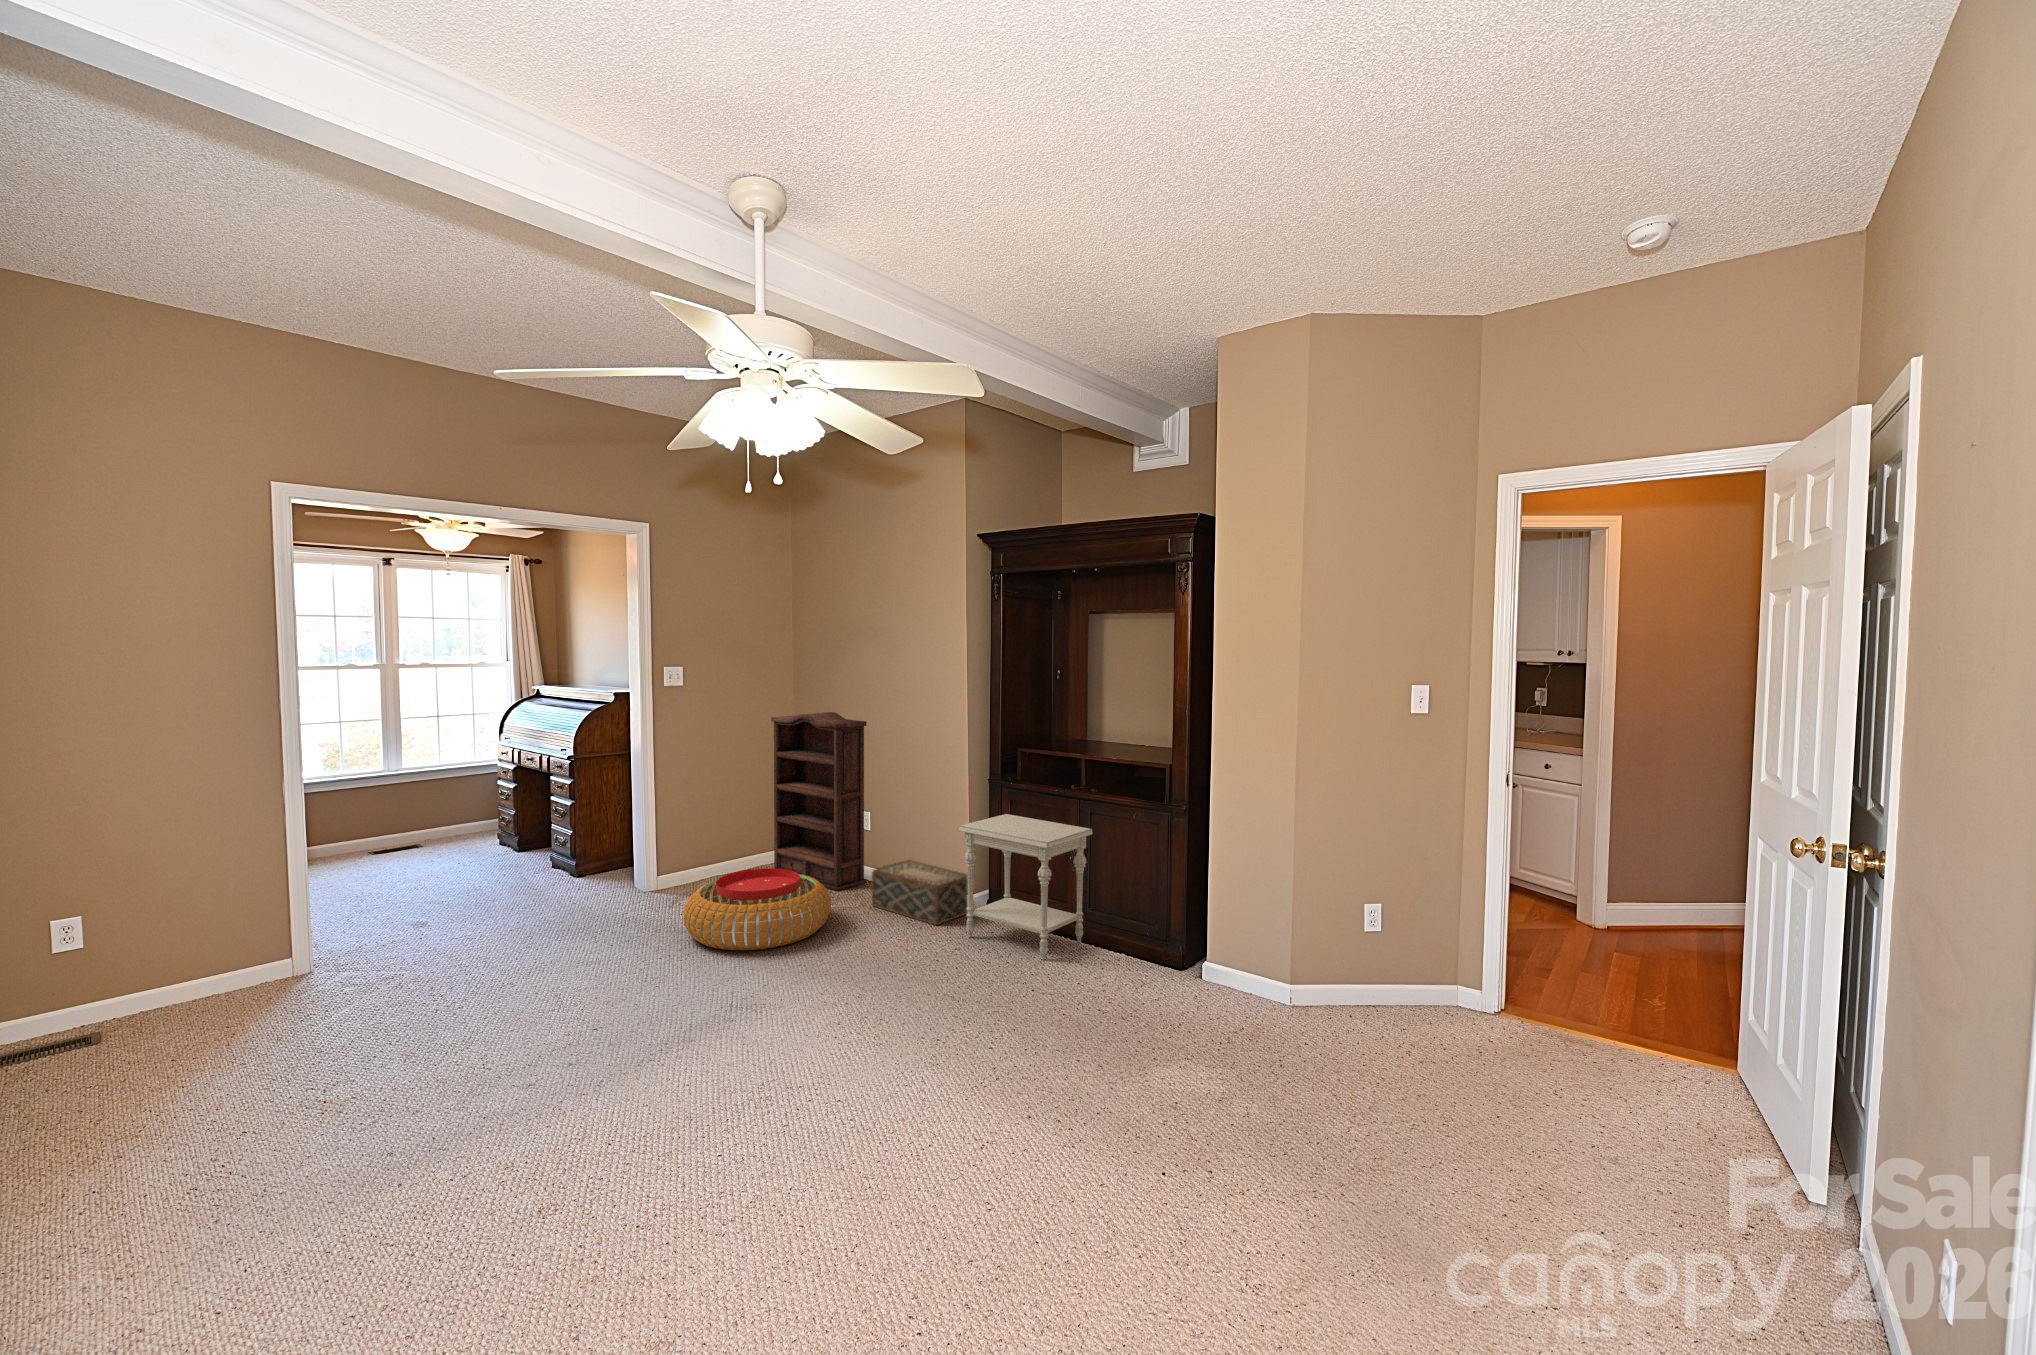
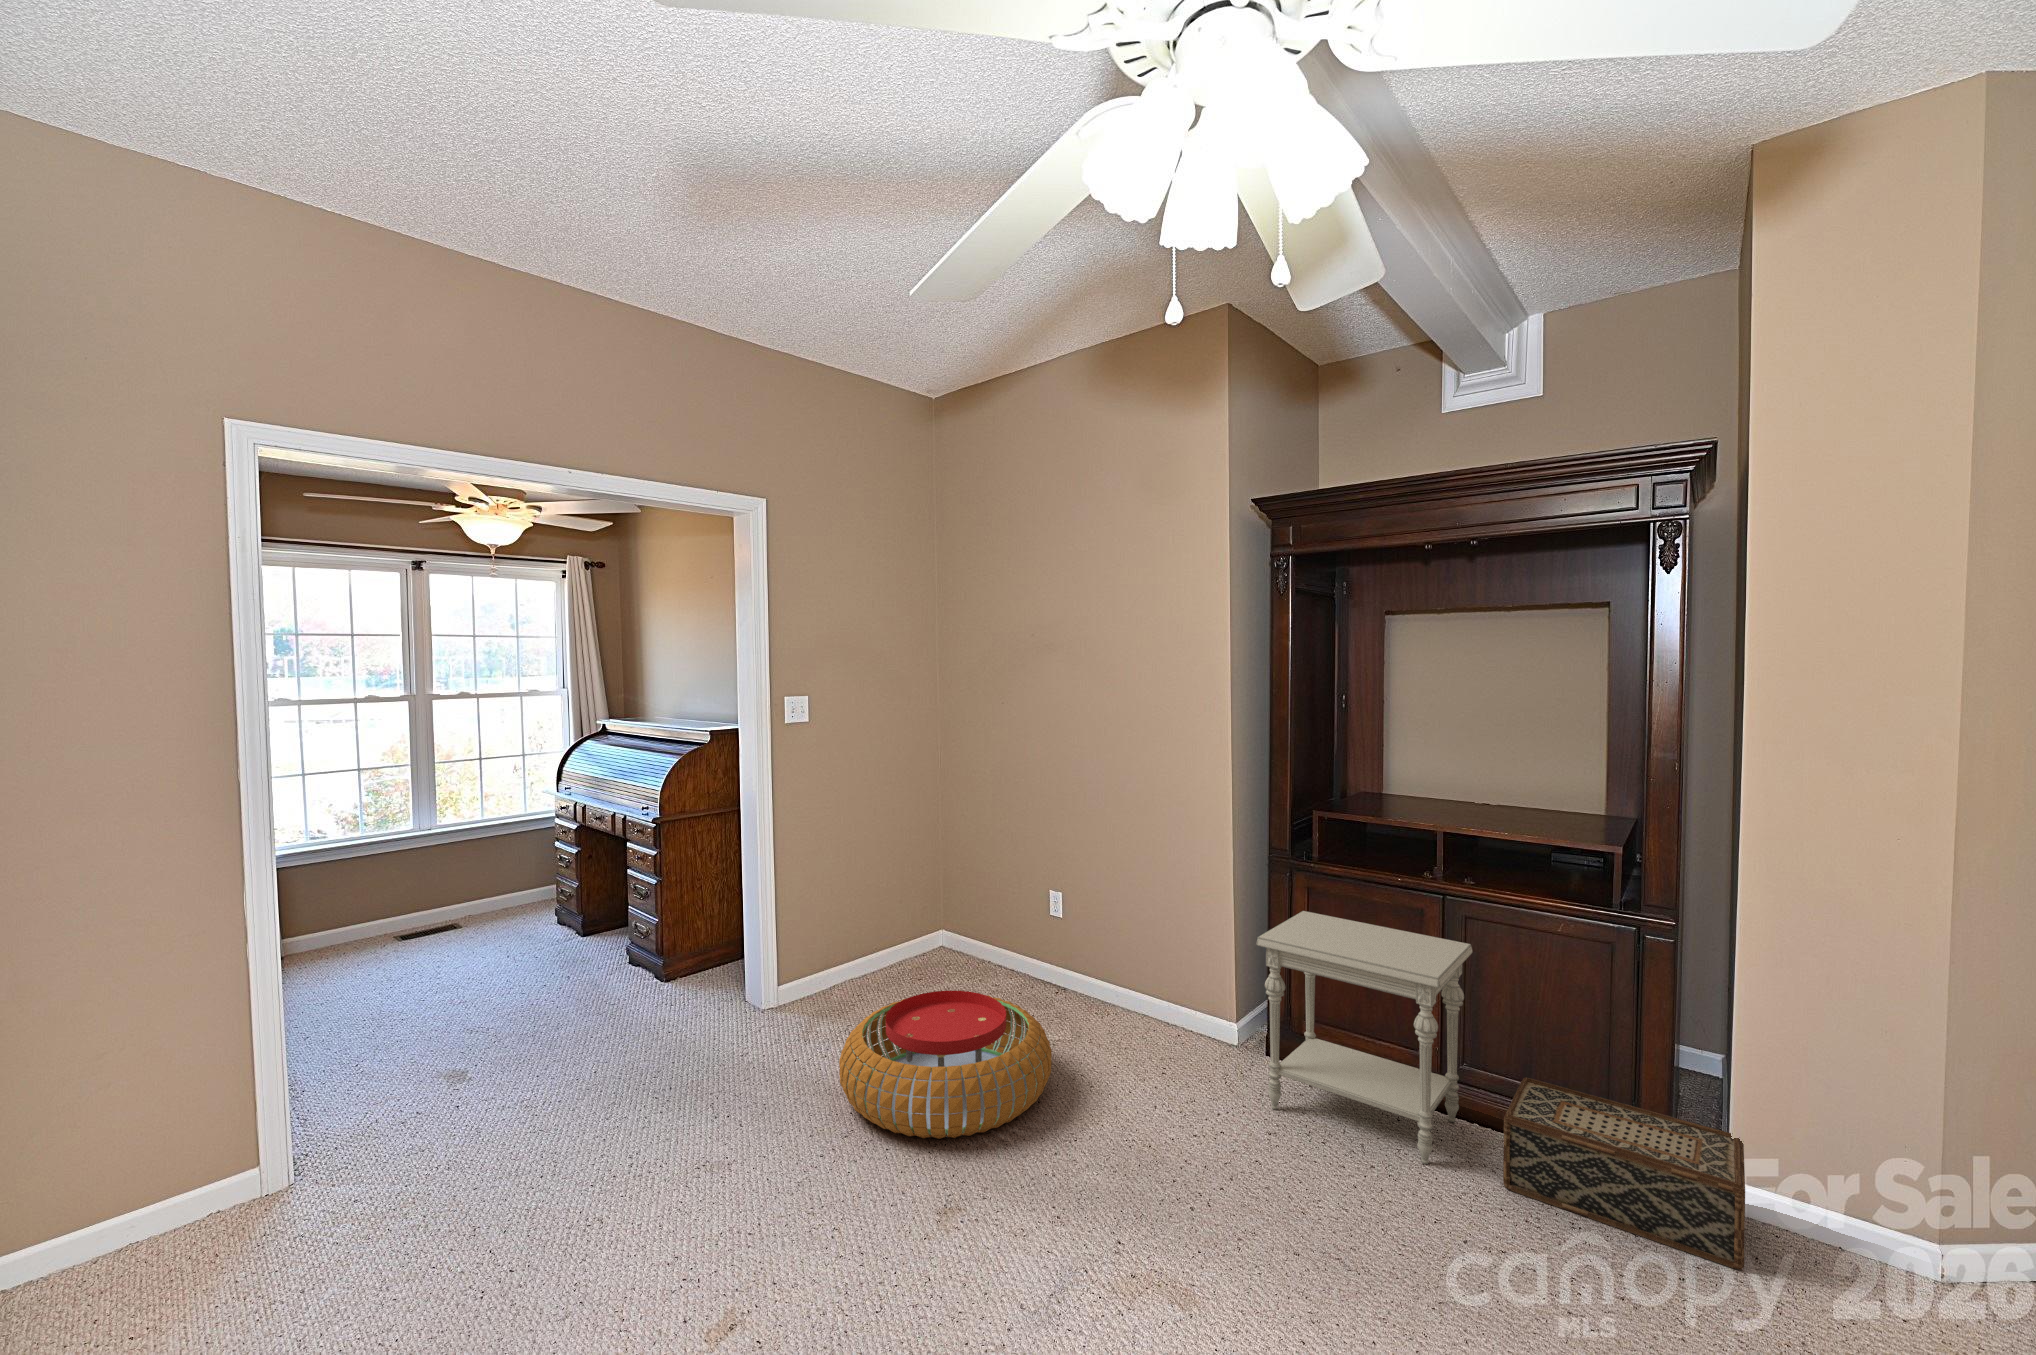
bookshelf: present [771,712,867,891] -> none [922,754,1061,1009]
woven basket: present [872,860,968,925] -> present [1503,1077,1745,1270]

